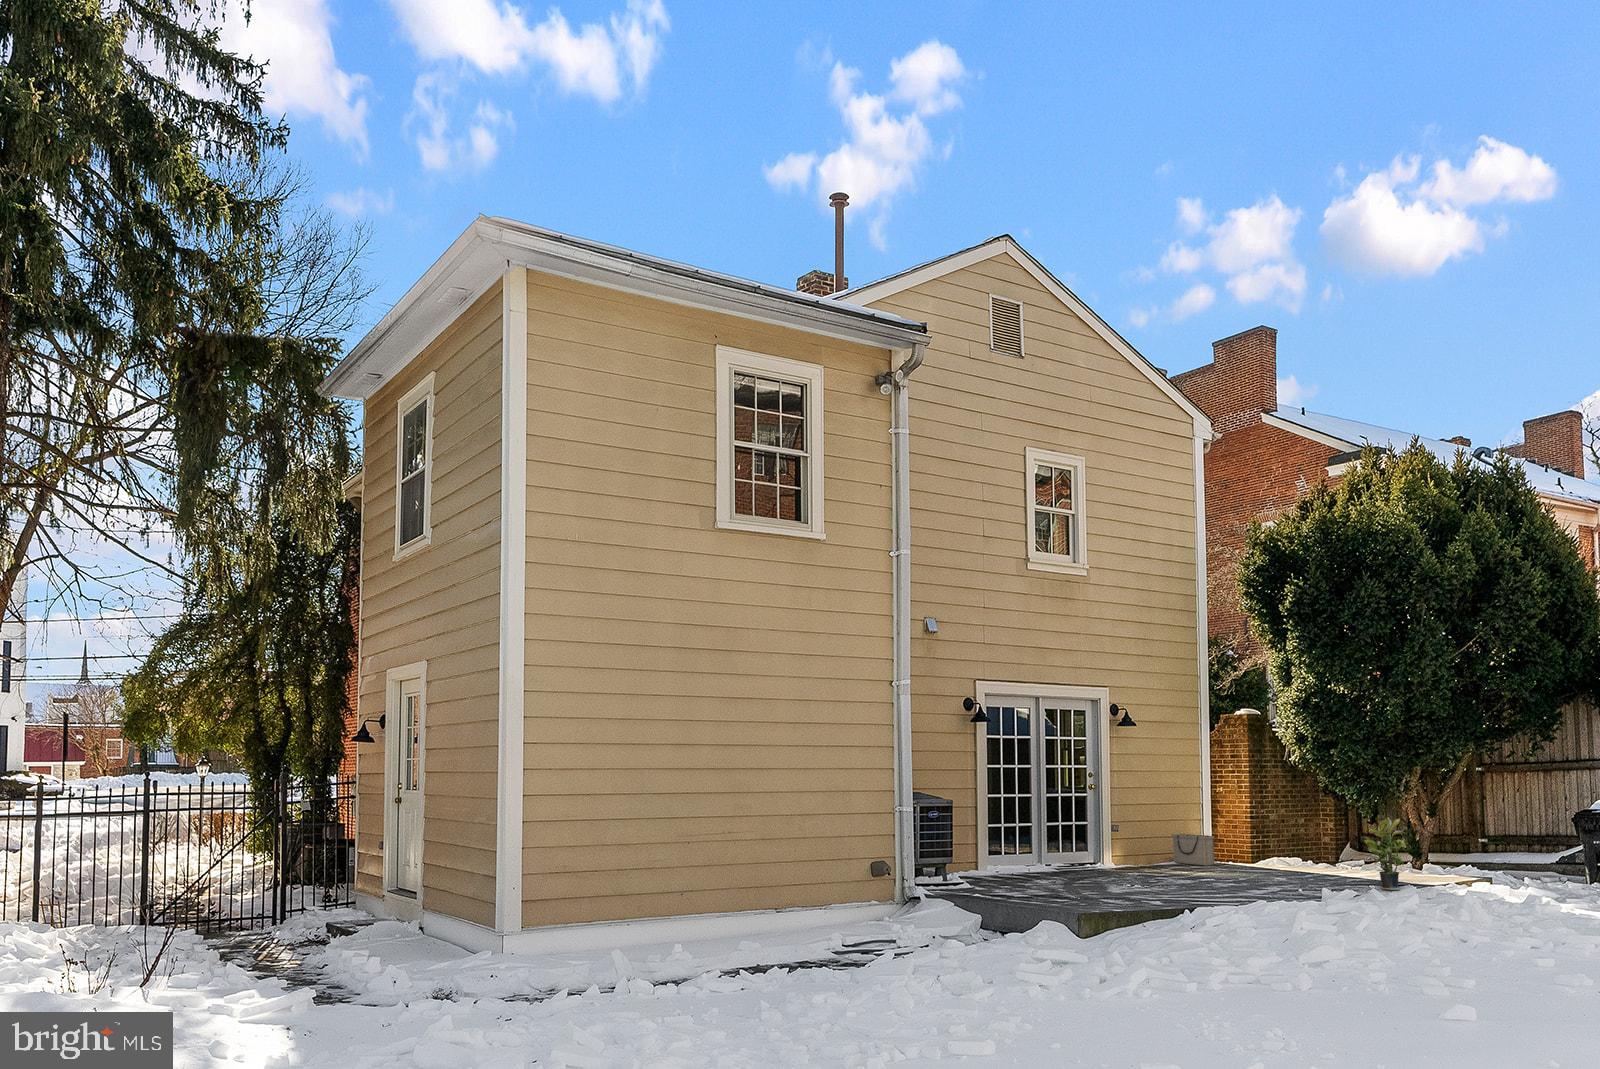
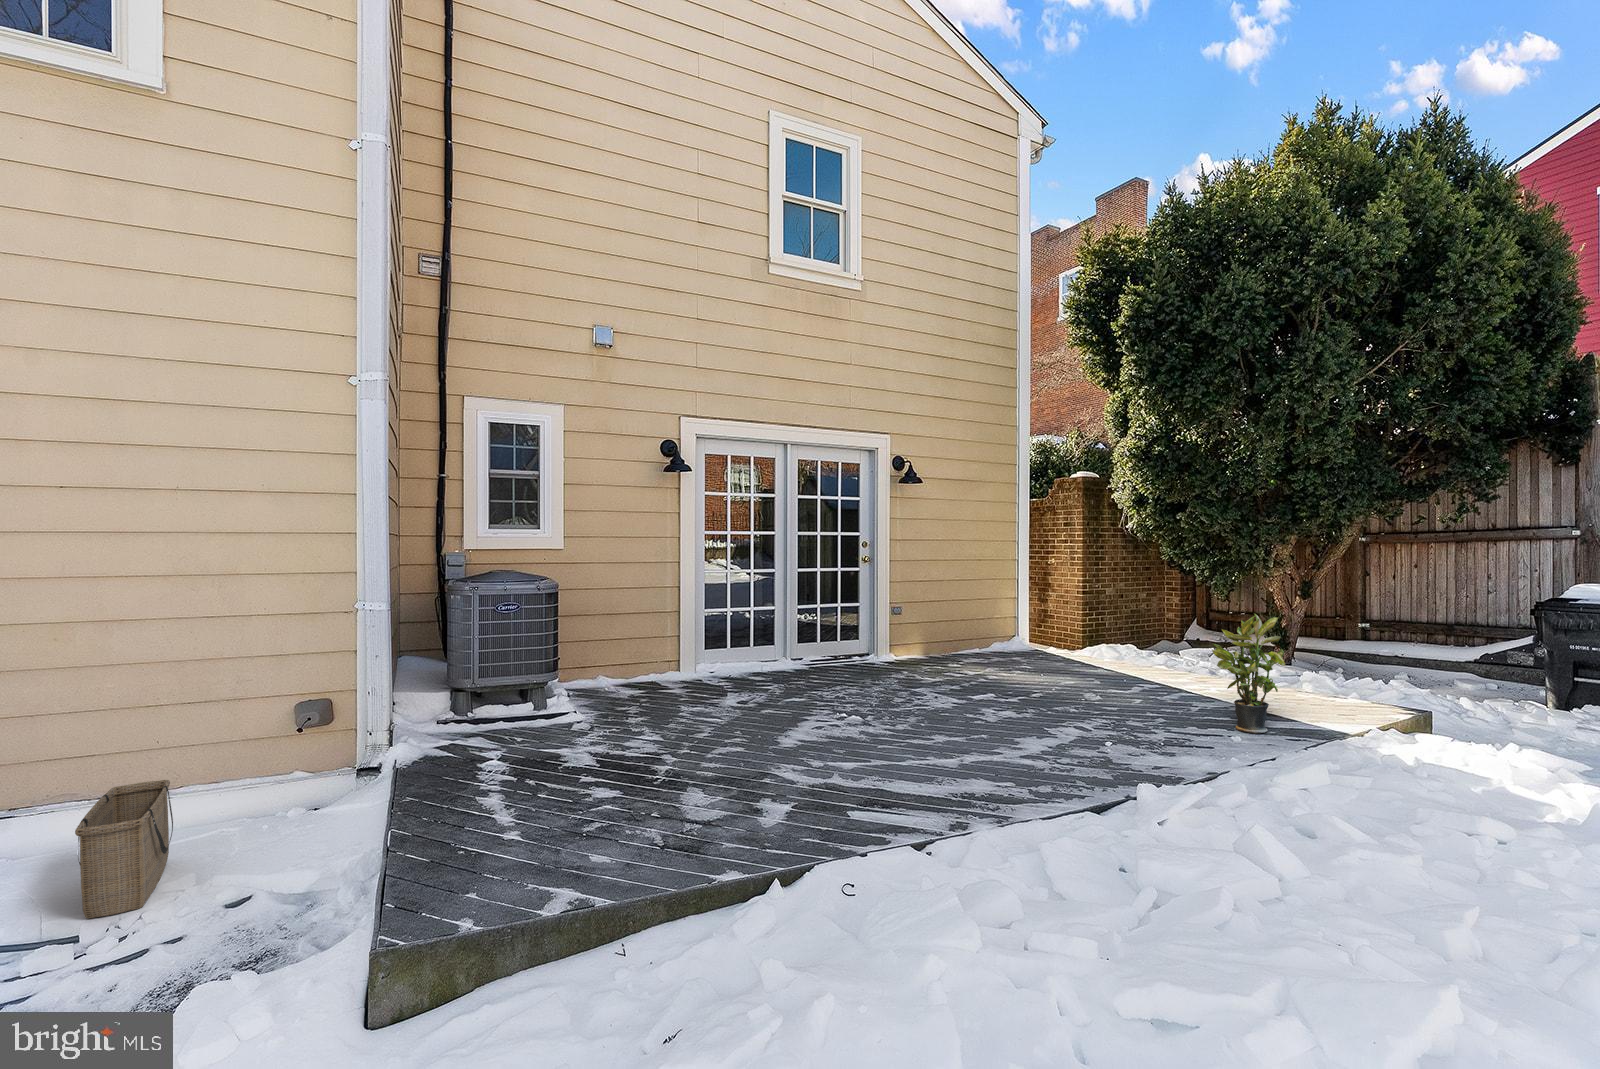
basket: present [1171,834,1215,866] -> present [75,780,173,918]

